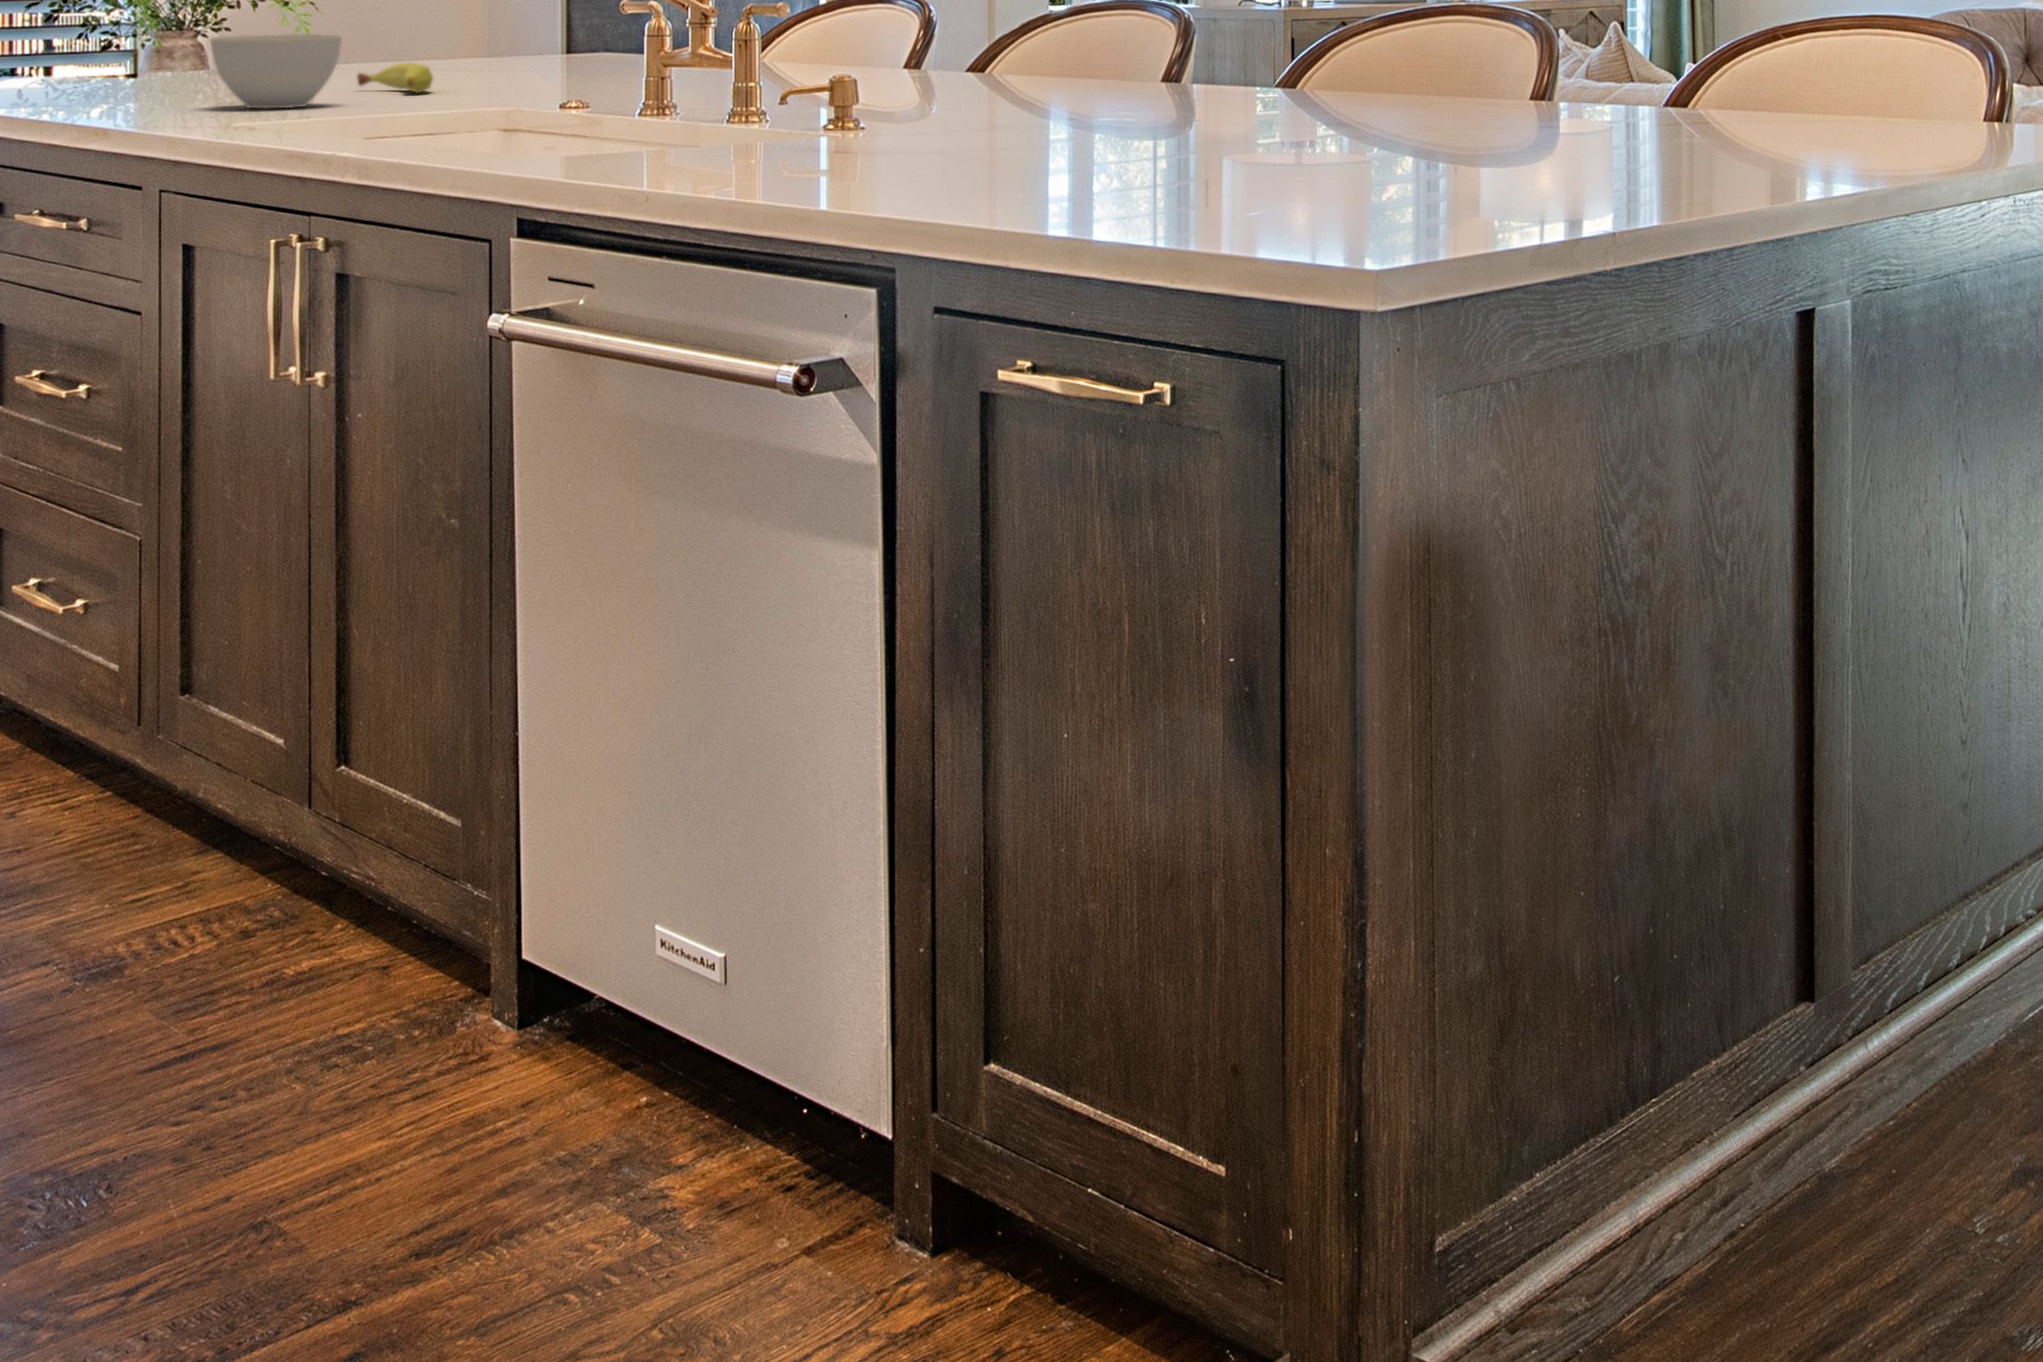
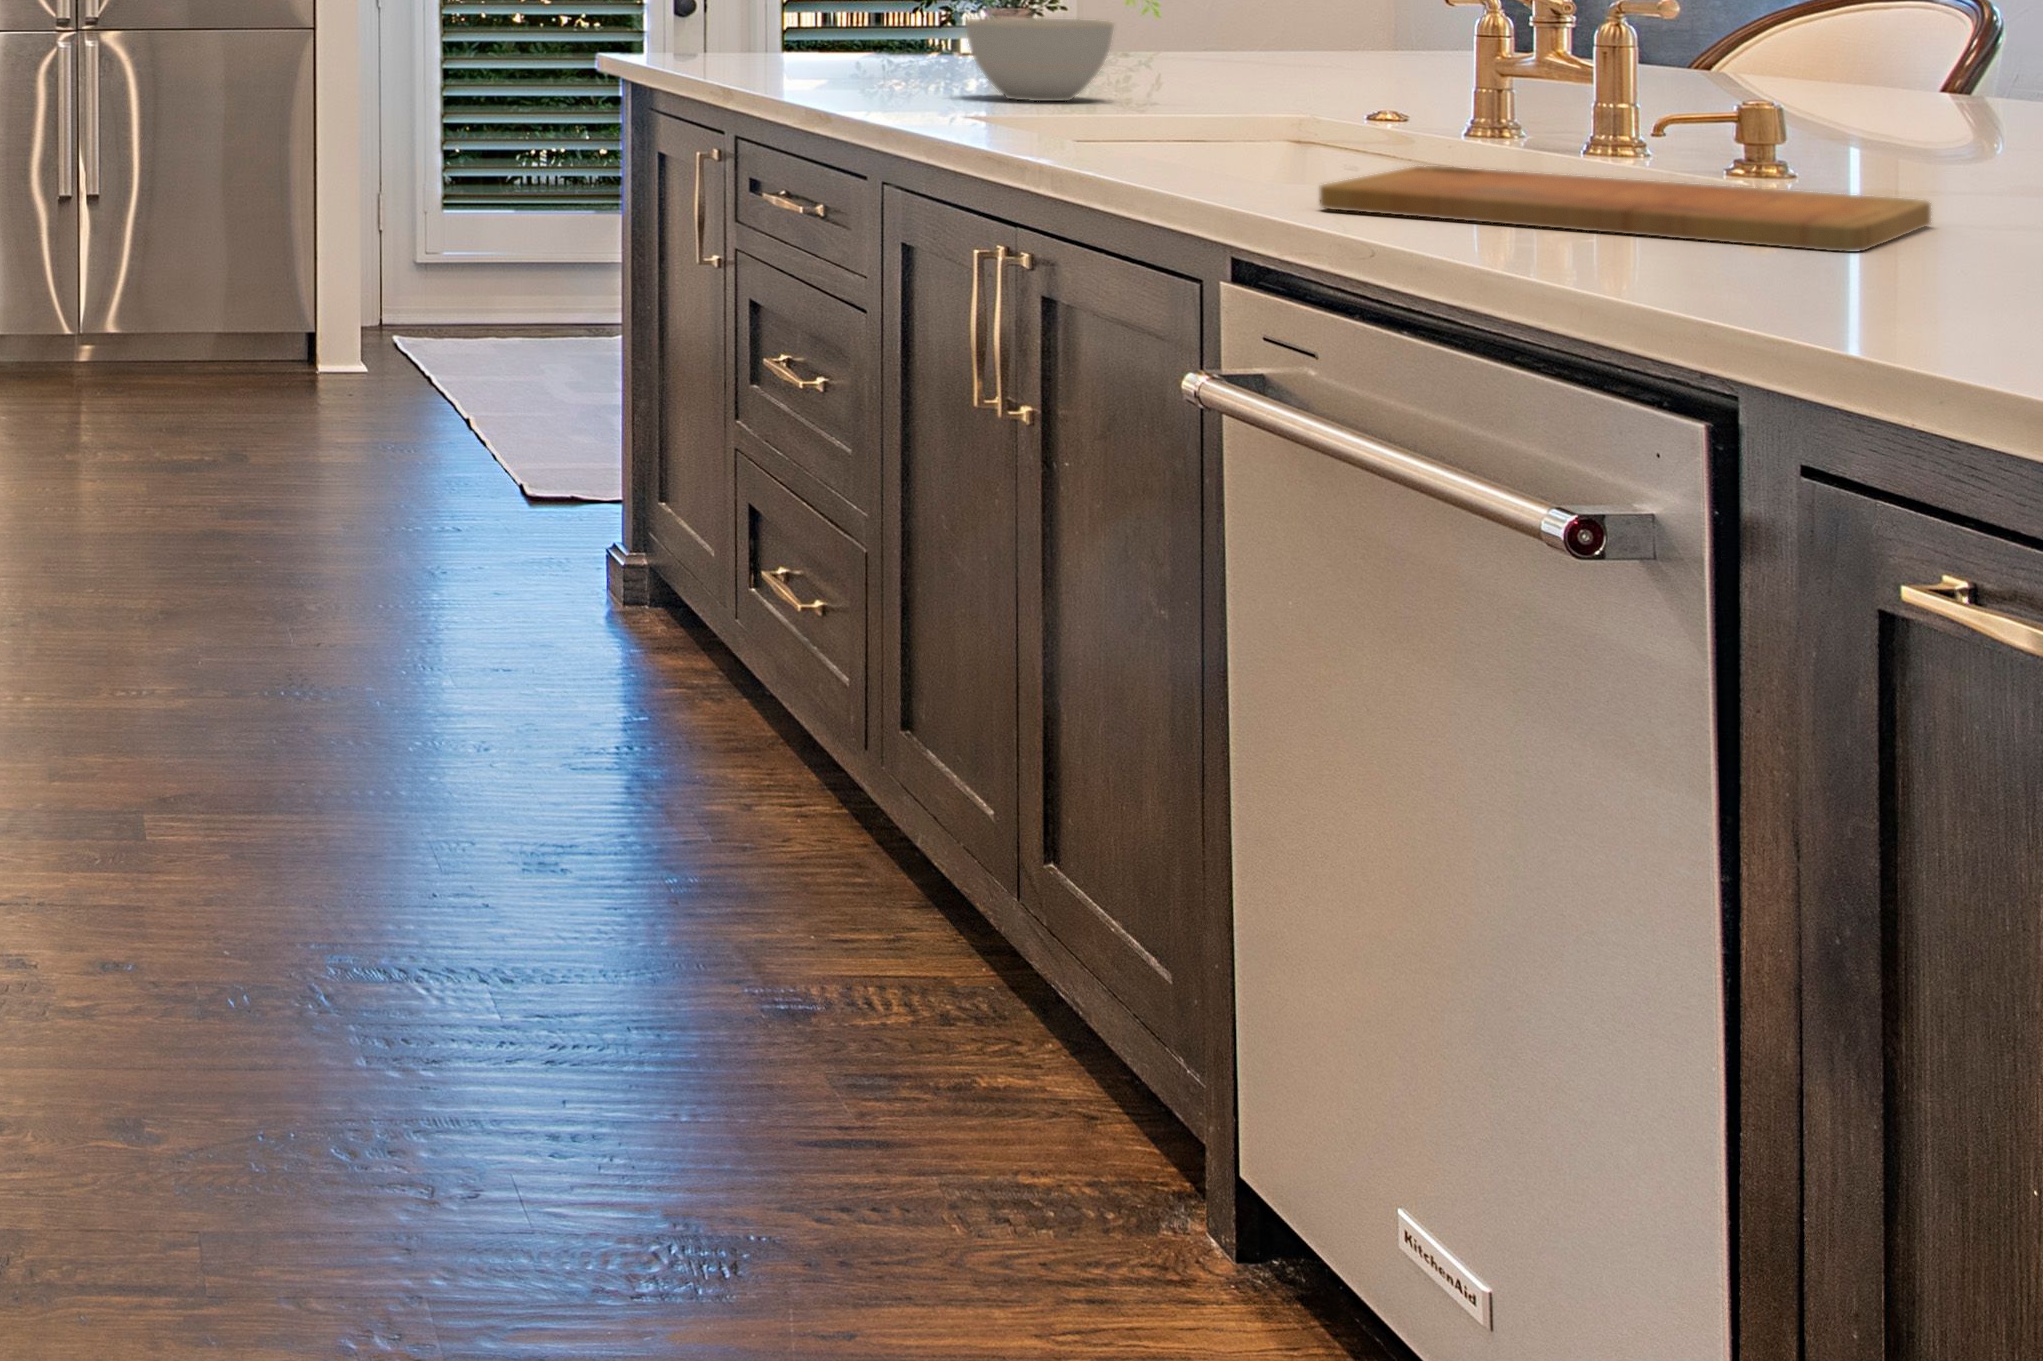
fruit: present [357,63,433,93] -> none [1153,56,1240,91]
cutting board: none [588,133,962,170] -> present [1319,166,1931,252]

